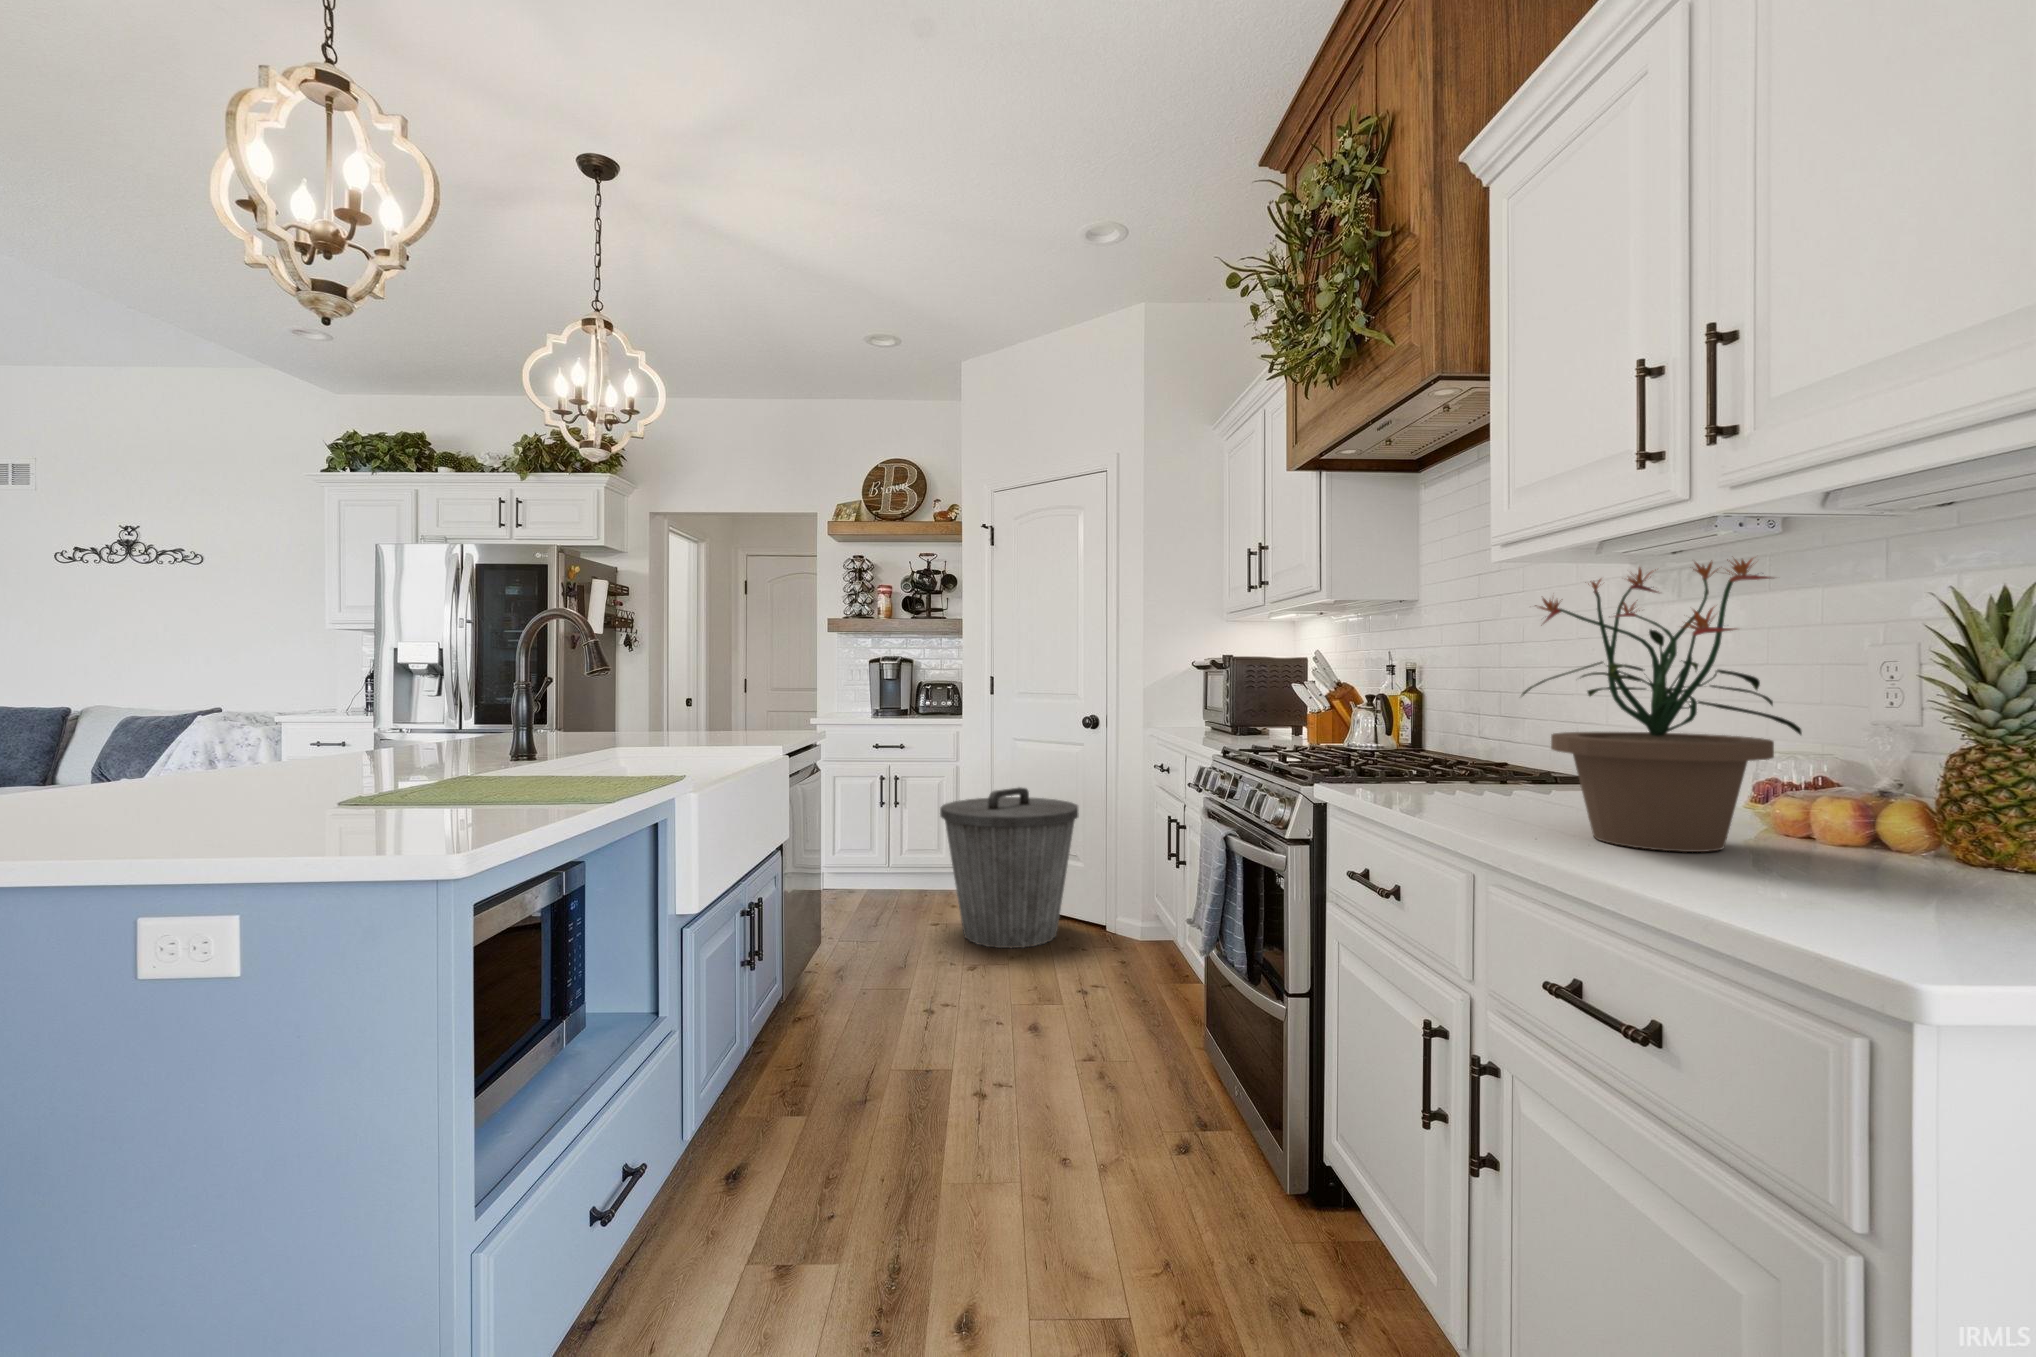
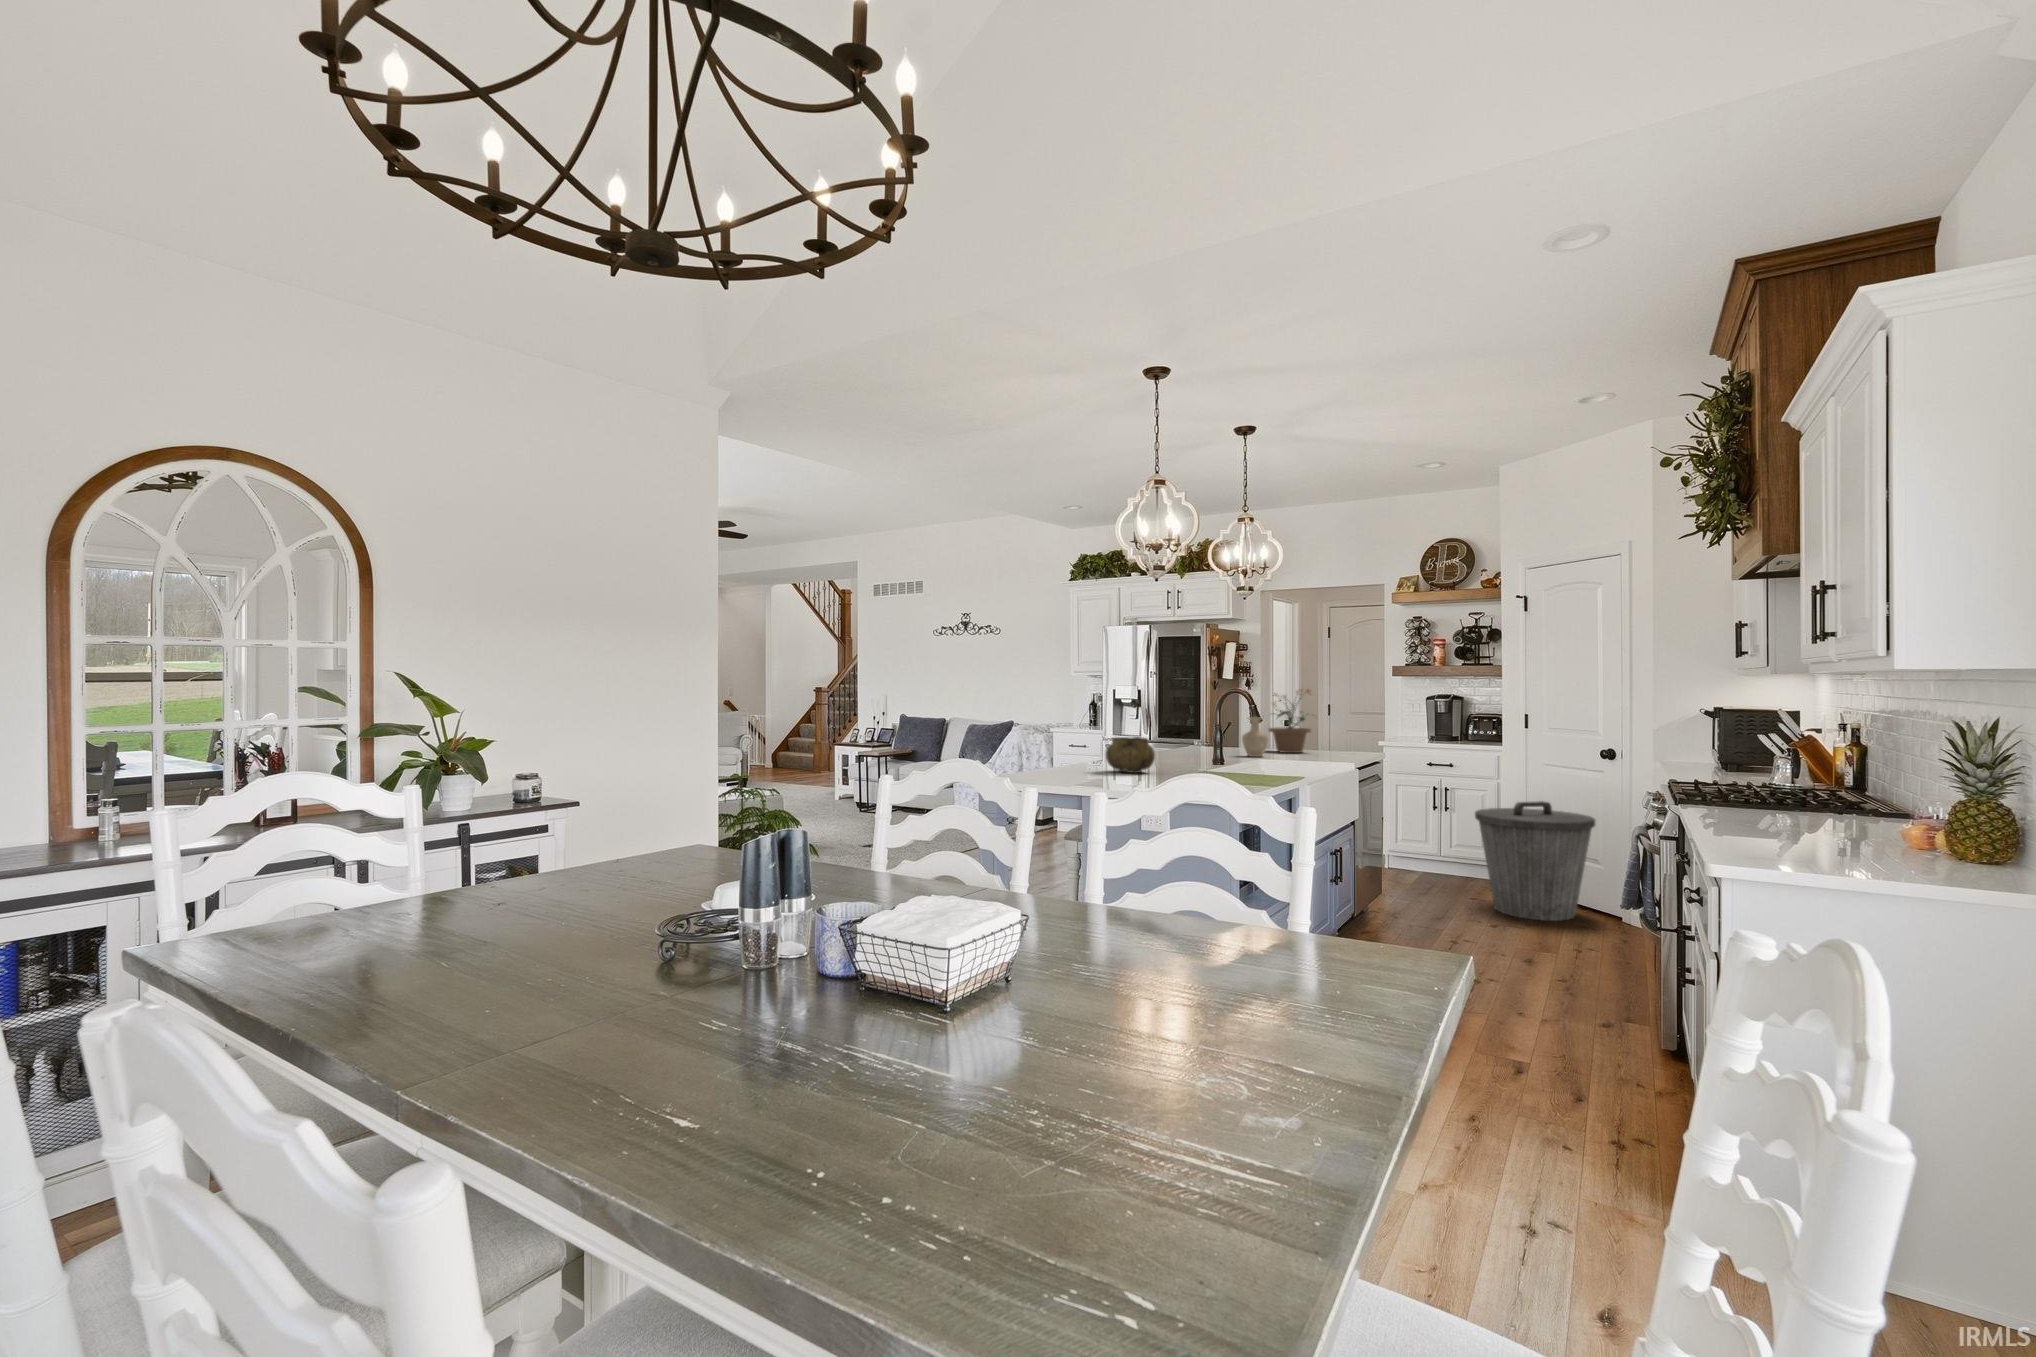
potted plant: present [1521,559,1802,852] -> present [1269,690,1313,753]
vase: none [586,679,635,748] -> present [1242,717,1268,757]
decorative bowl: none [101,714,279,811] -> present [1106,737,1155,773]

